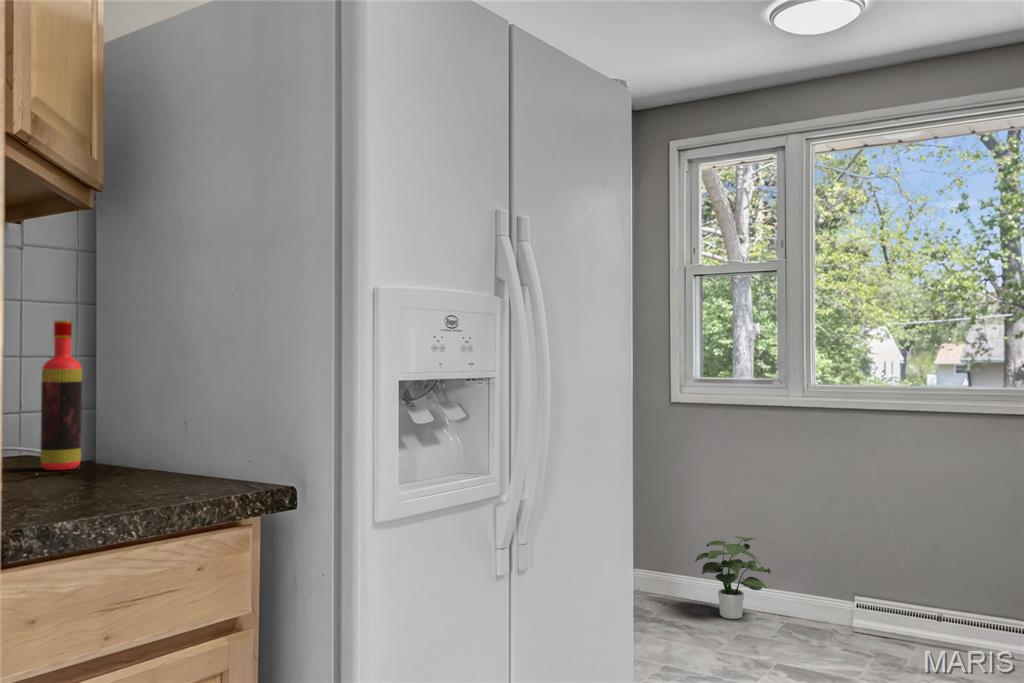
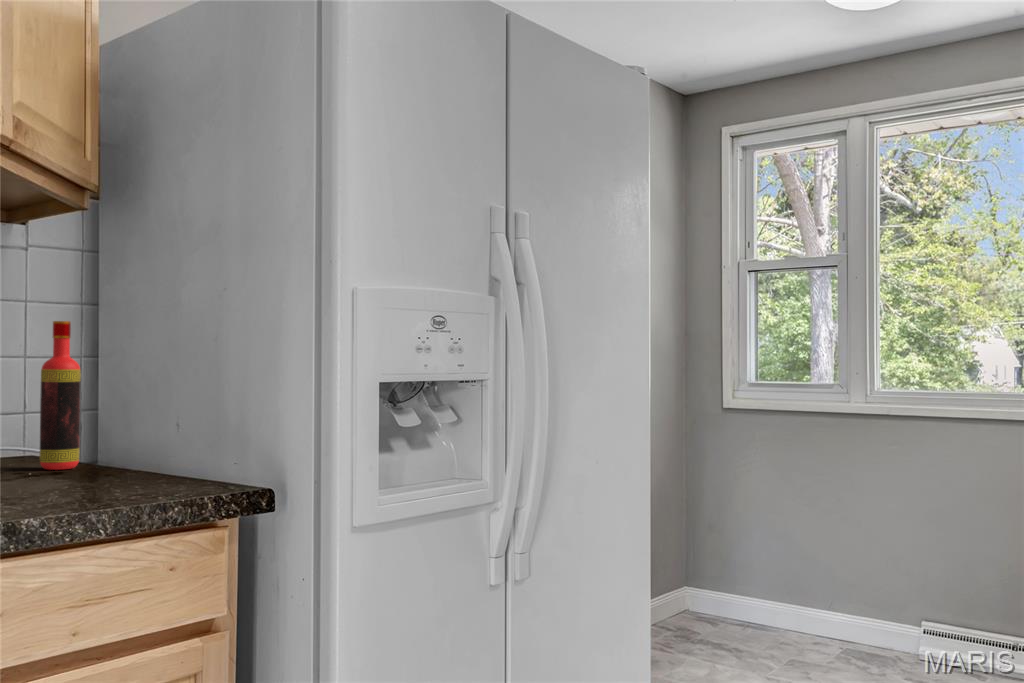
potted plant: present [695,536,771,619] -> none [750,555,836,645]

